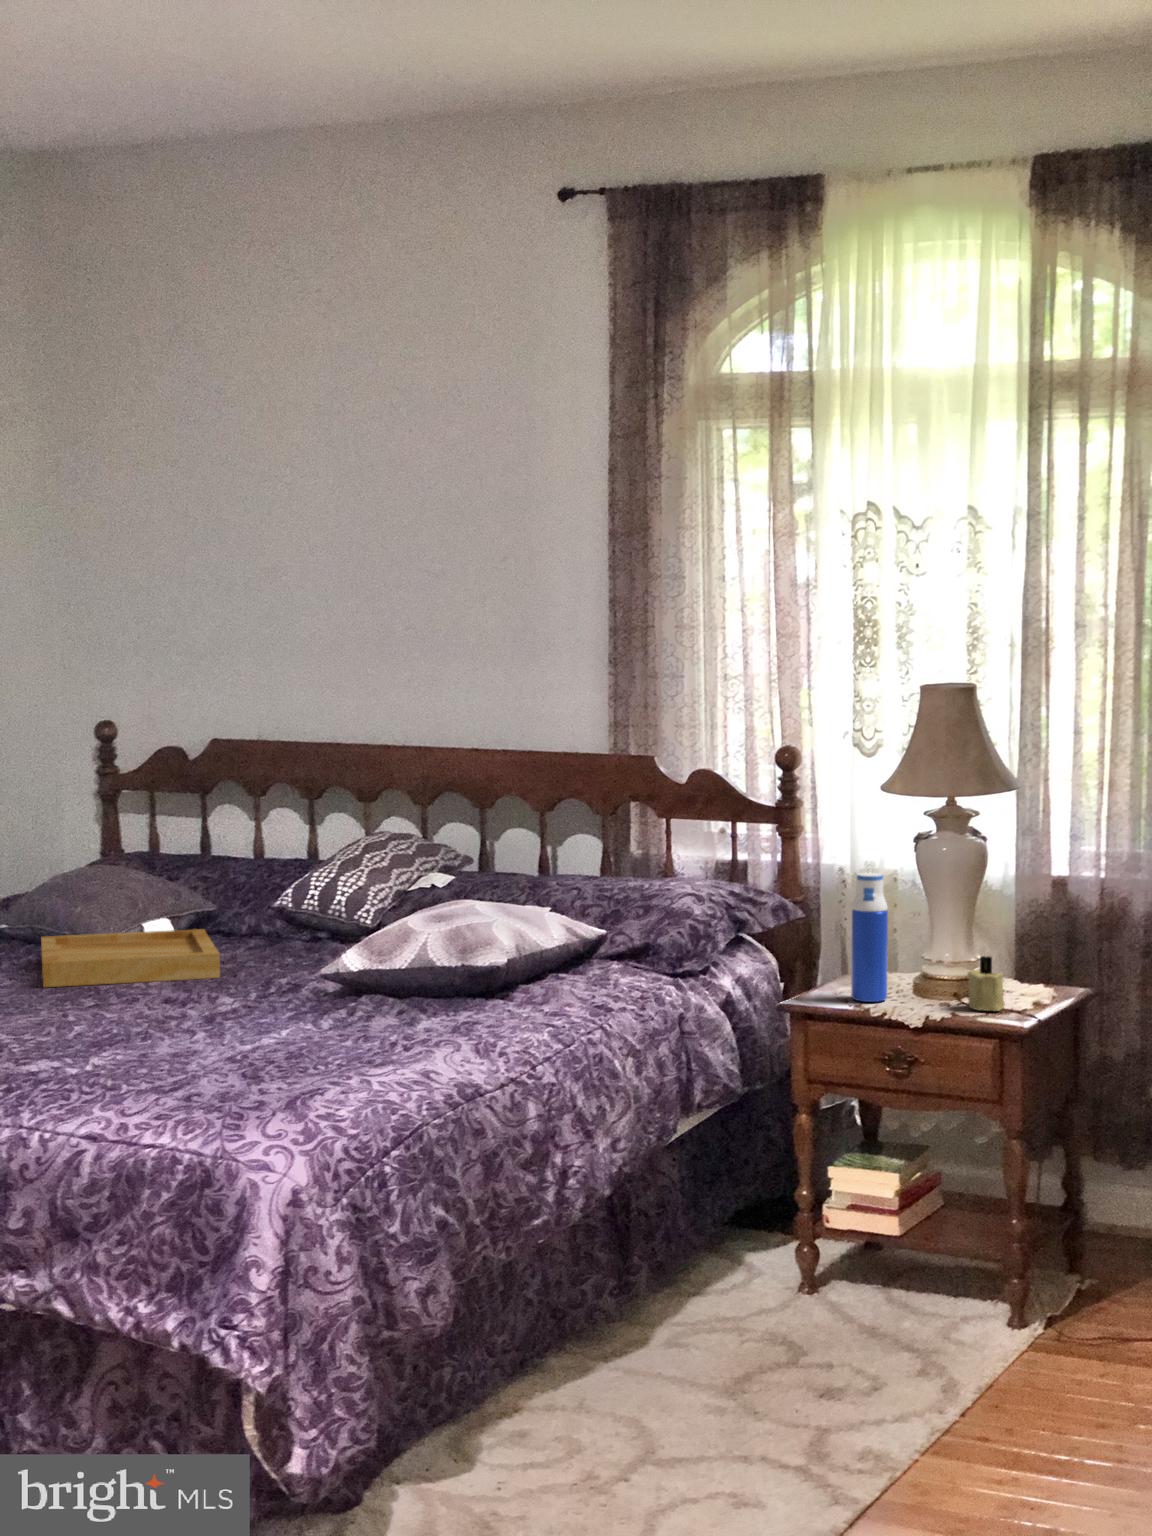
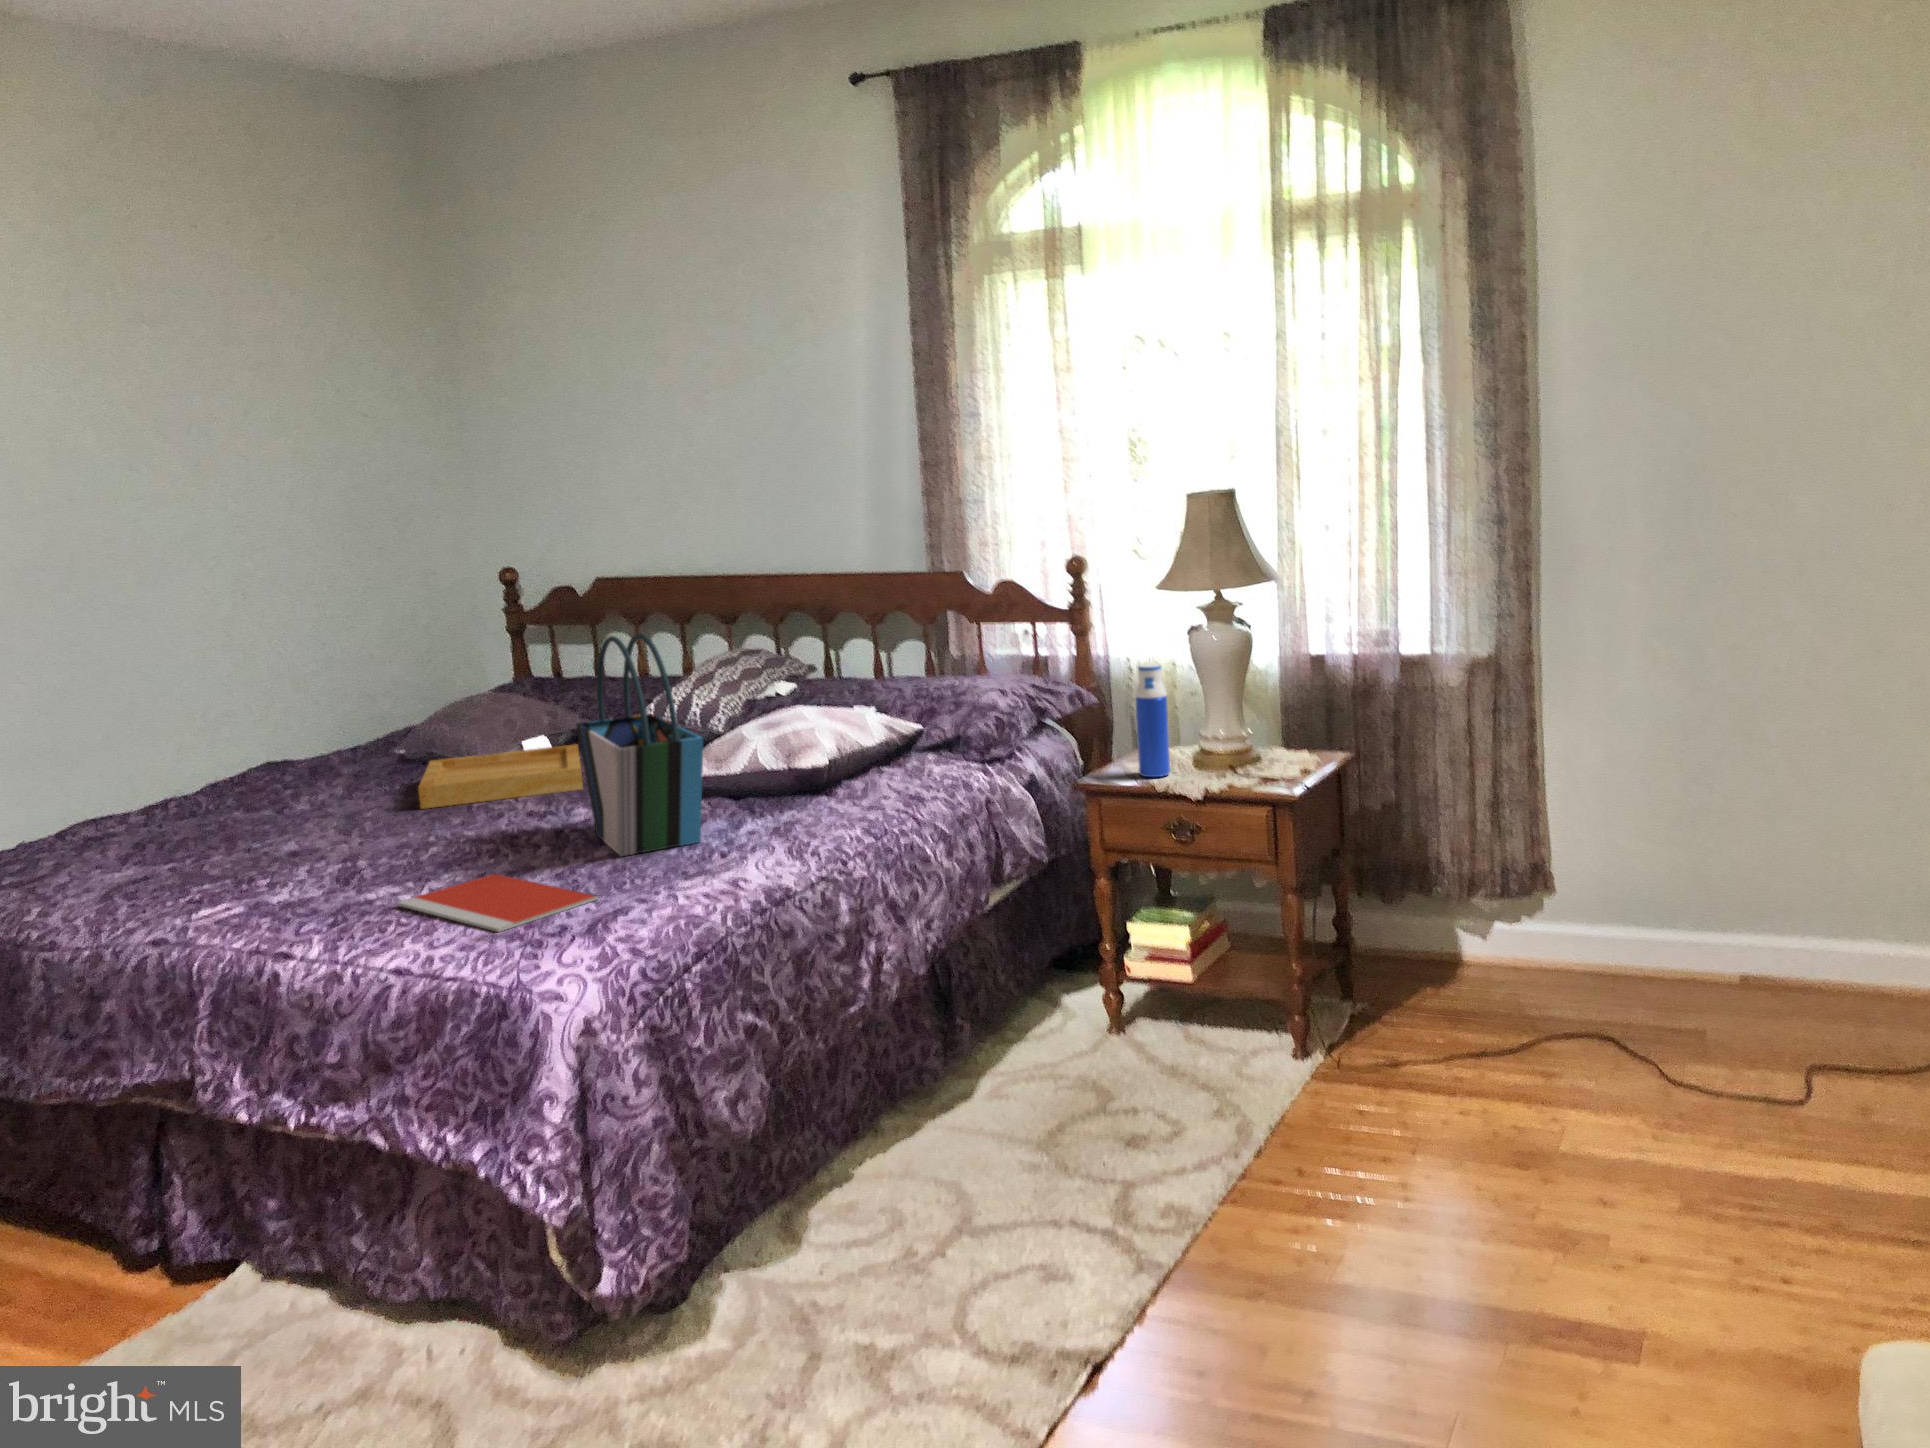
tote bag: none [240,803,391,1044] -> present [576,633,703,856]
candle: present [968,956,1005,1011] -> none [1239,731,1273,780]
notebook: none [68,1051,283,1103] -> present [397,874,598,932]

